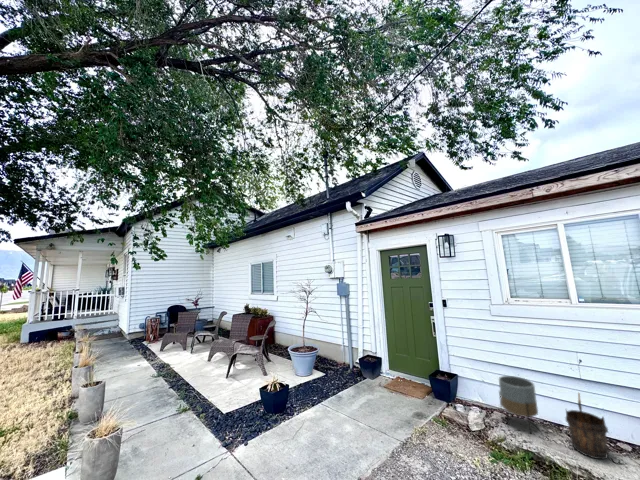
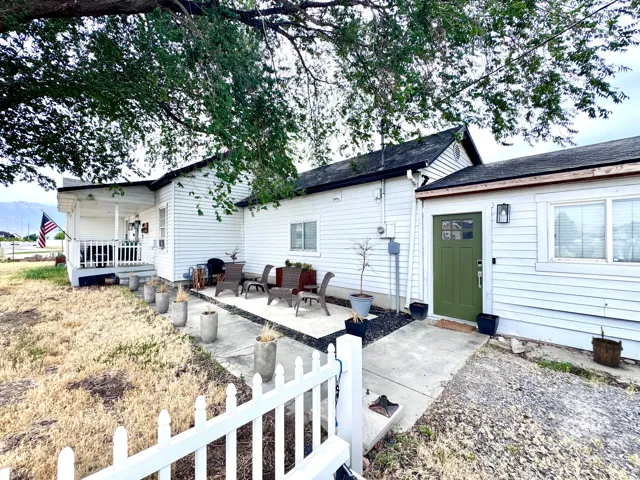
planter: present [499,376,538,429] -> none [537,316,568,354]

